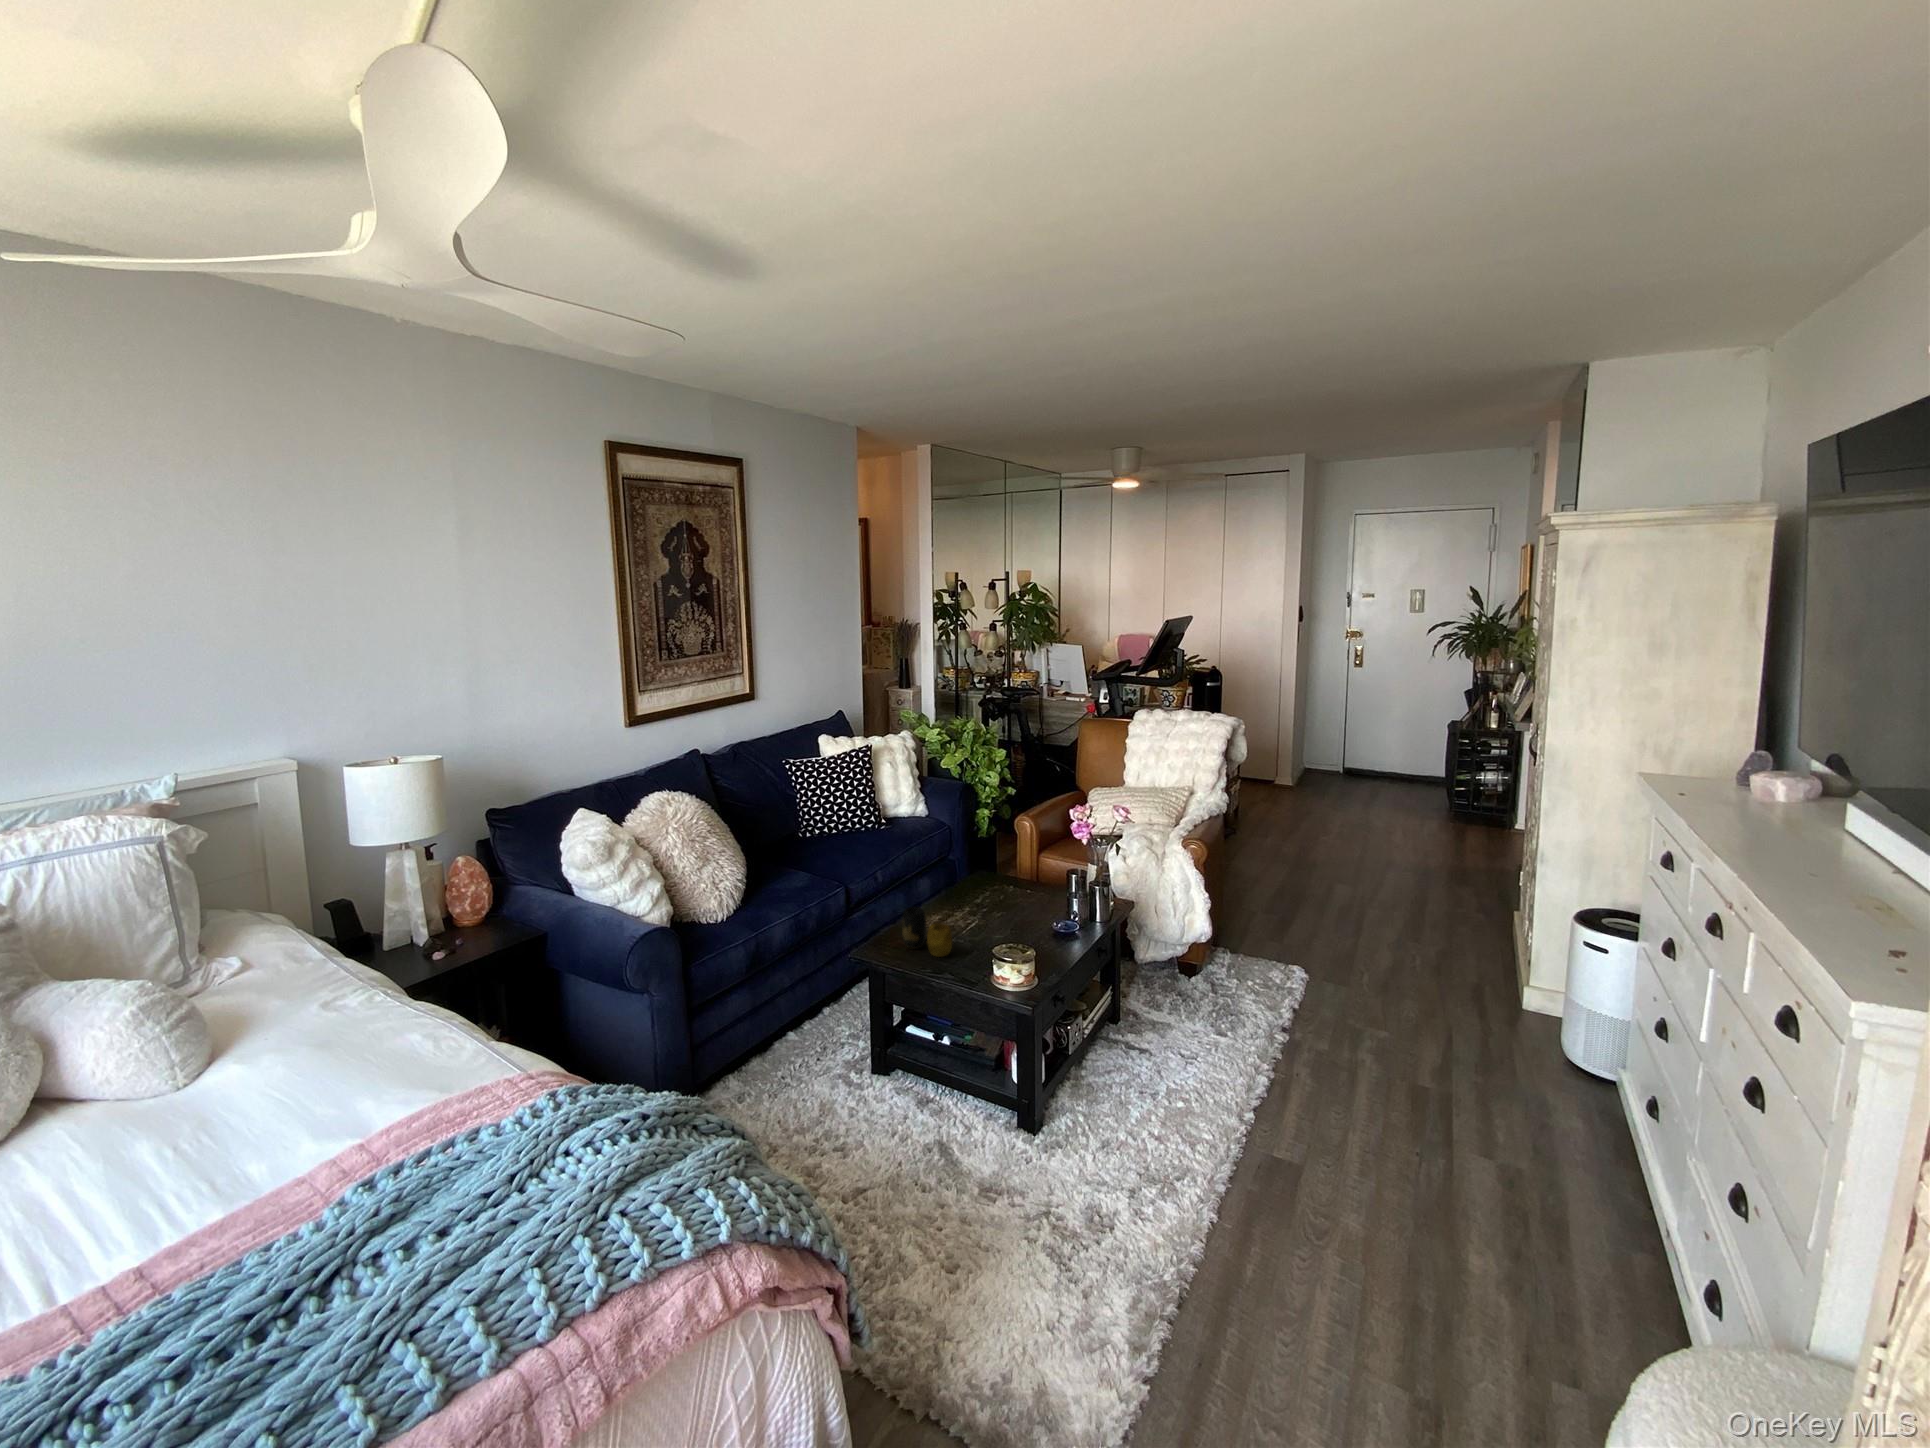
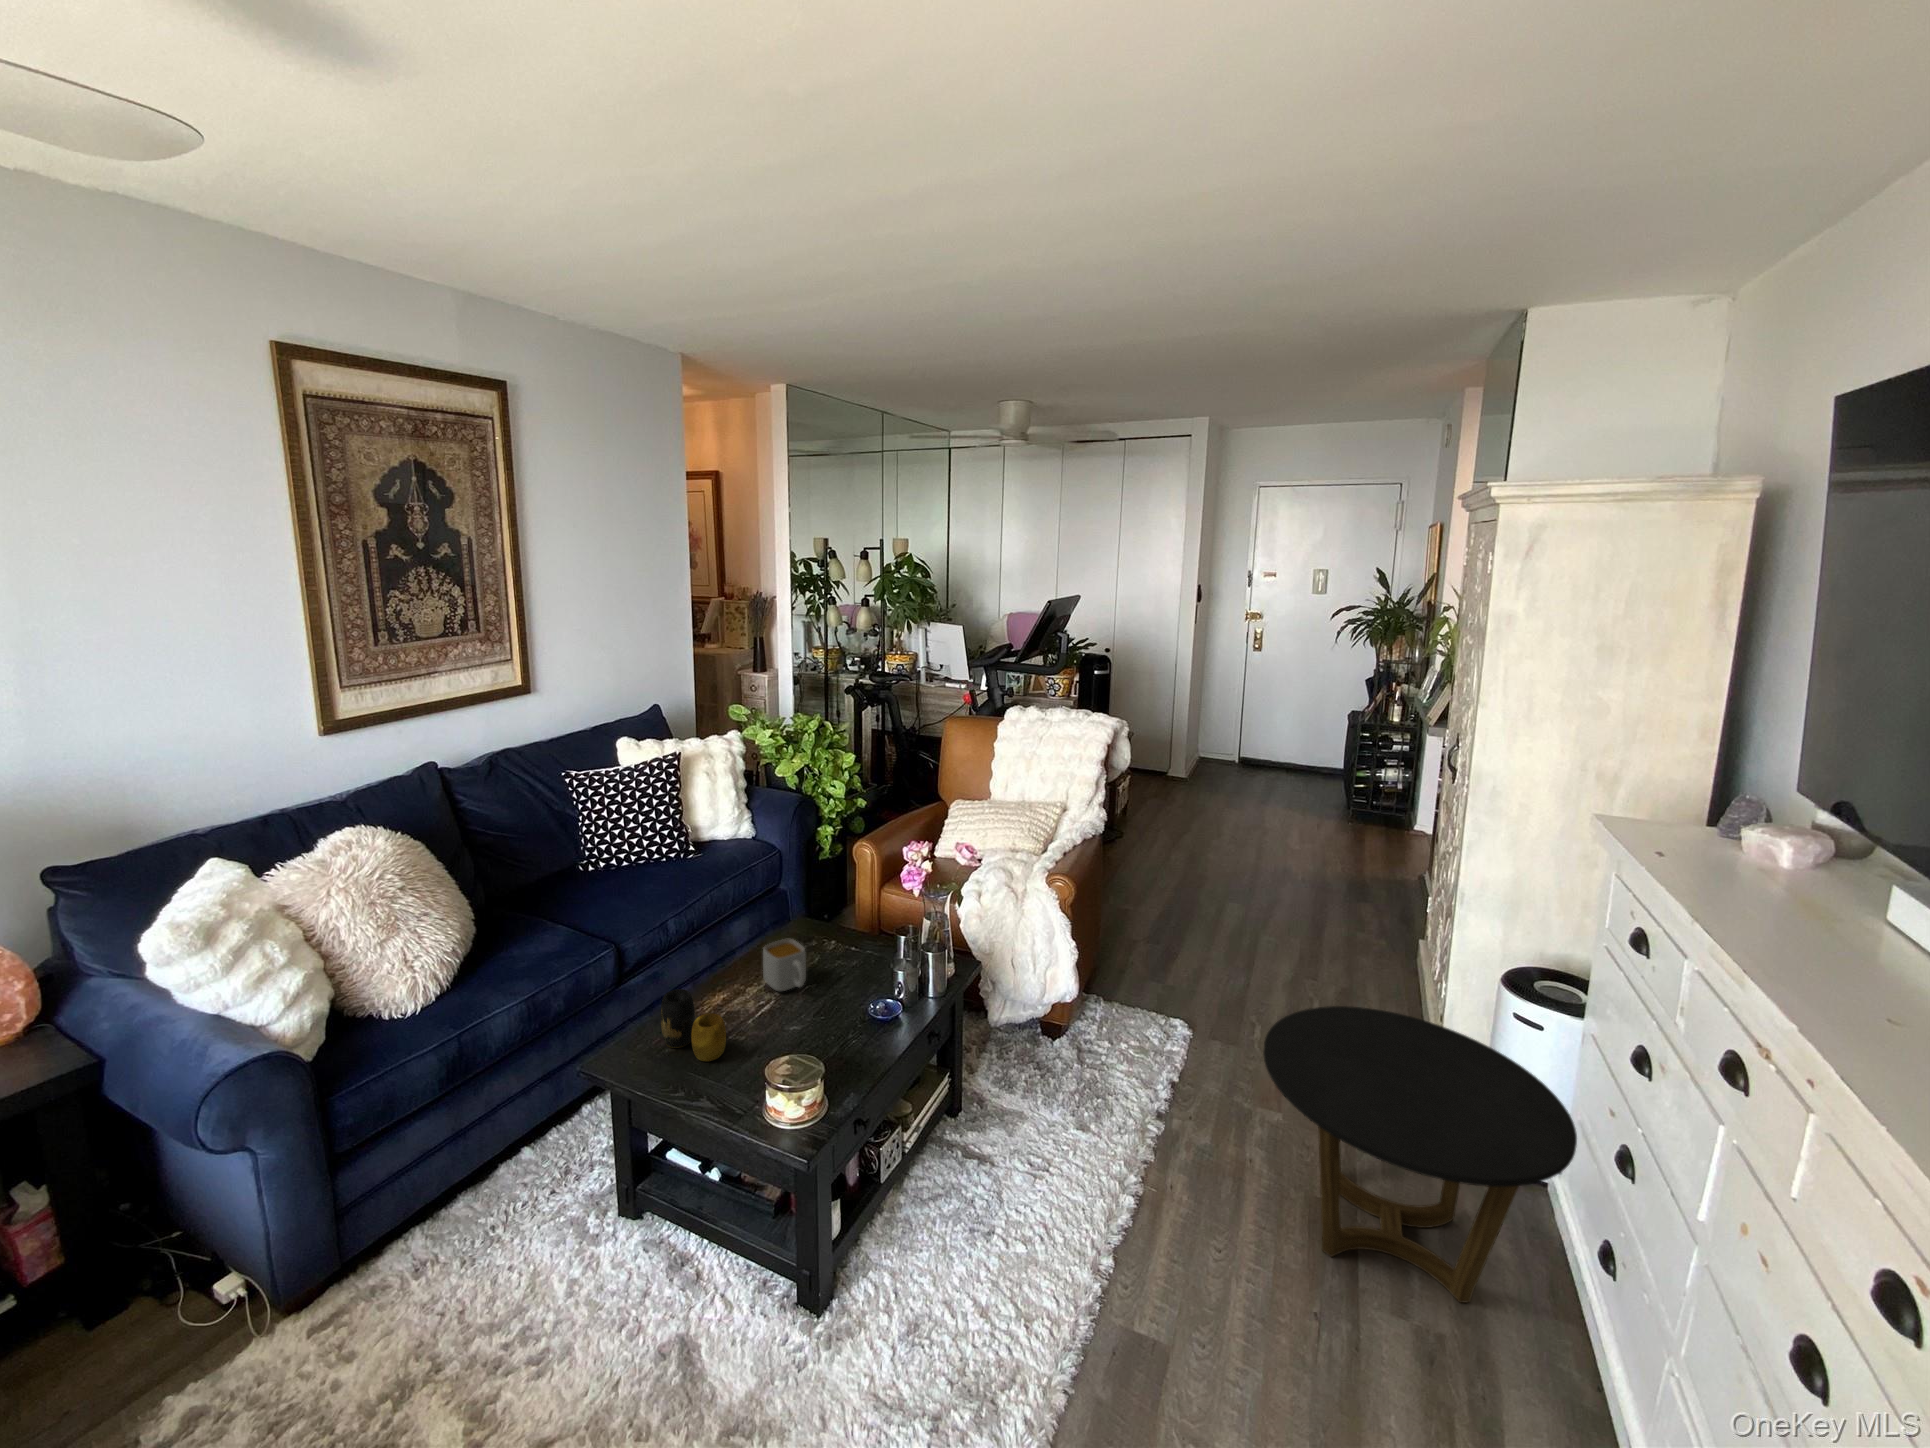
mug: none [966,879,1001,917] -> present [763,939,806,991]
side table: none [1372,937,1628,1152] -> present [1263,1006,1577,1303]

